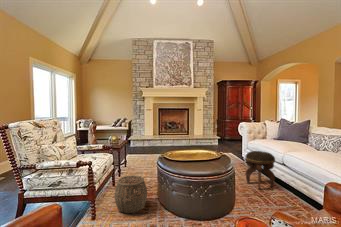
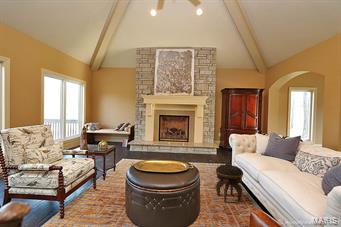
woven basket: present [114,175,147,213] -> none [83,180,114,214]

